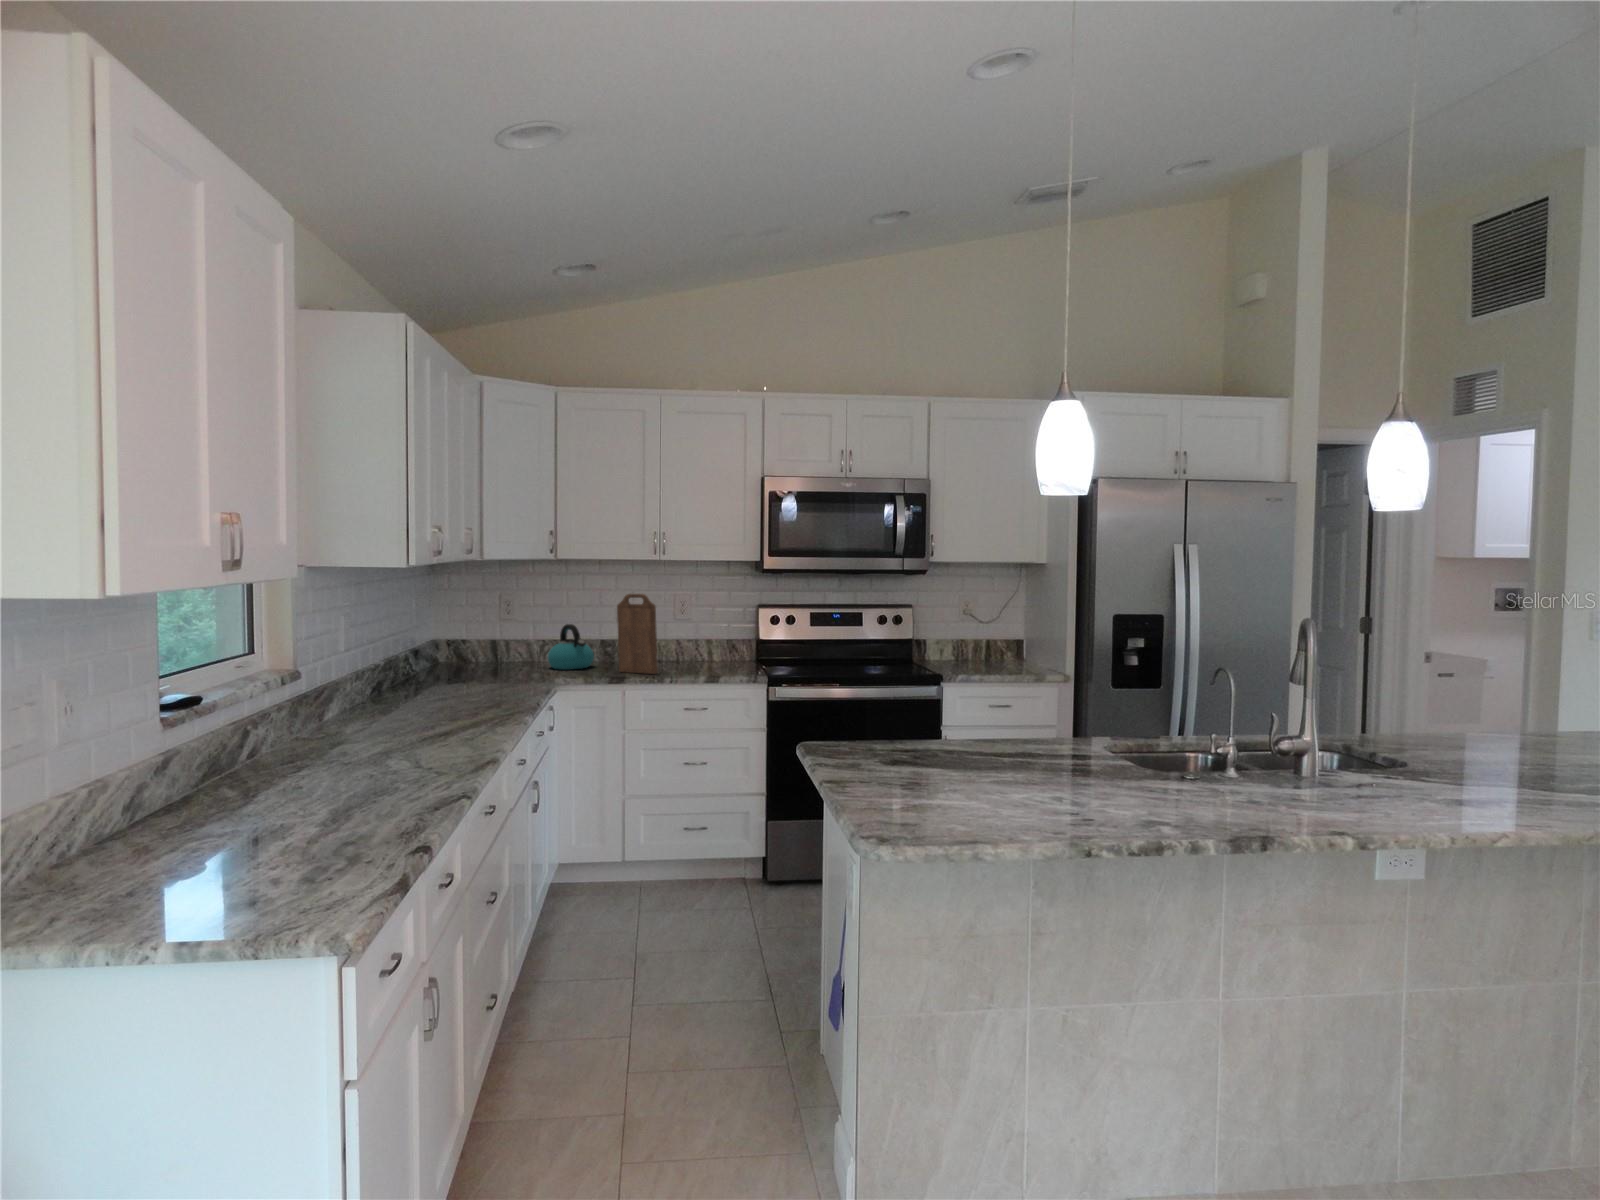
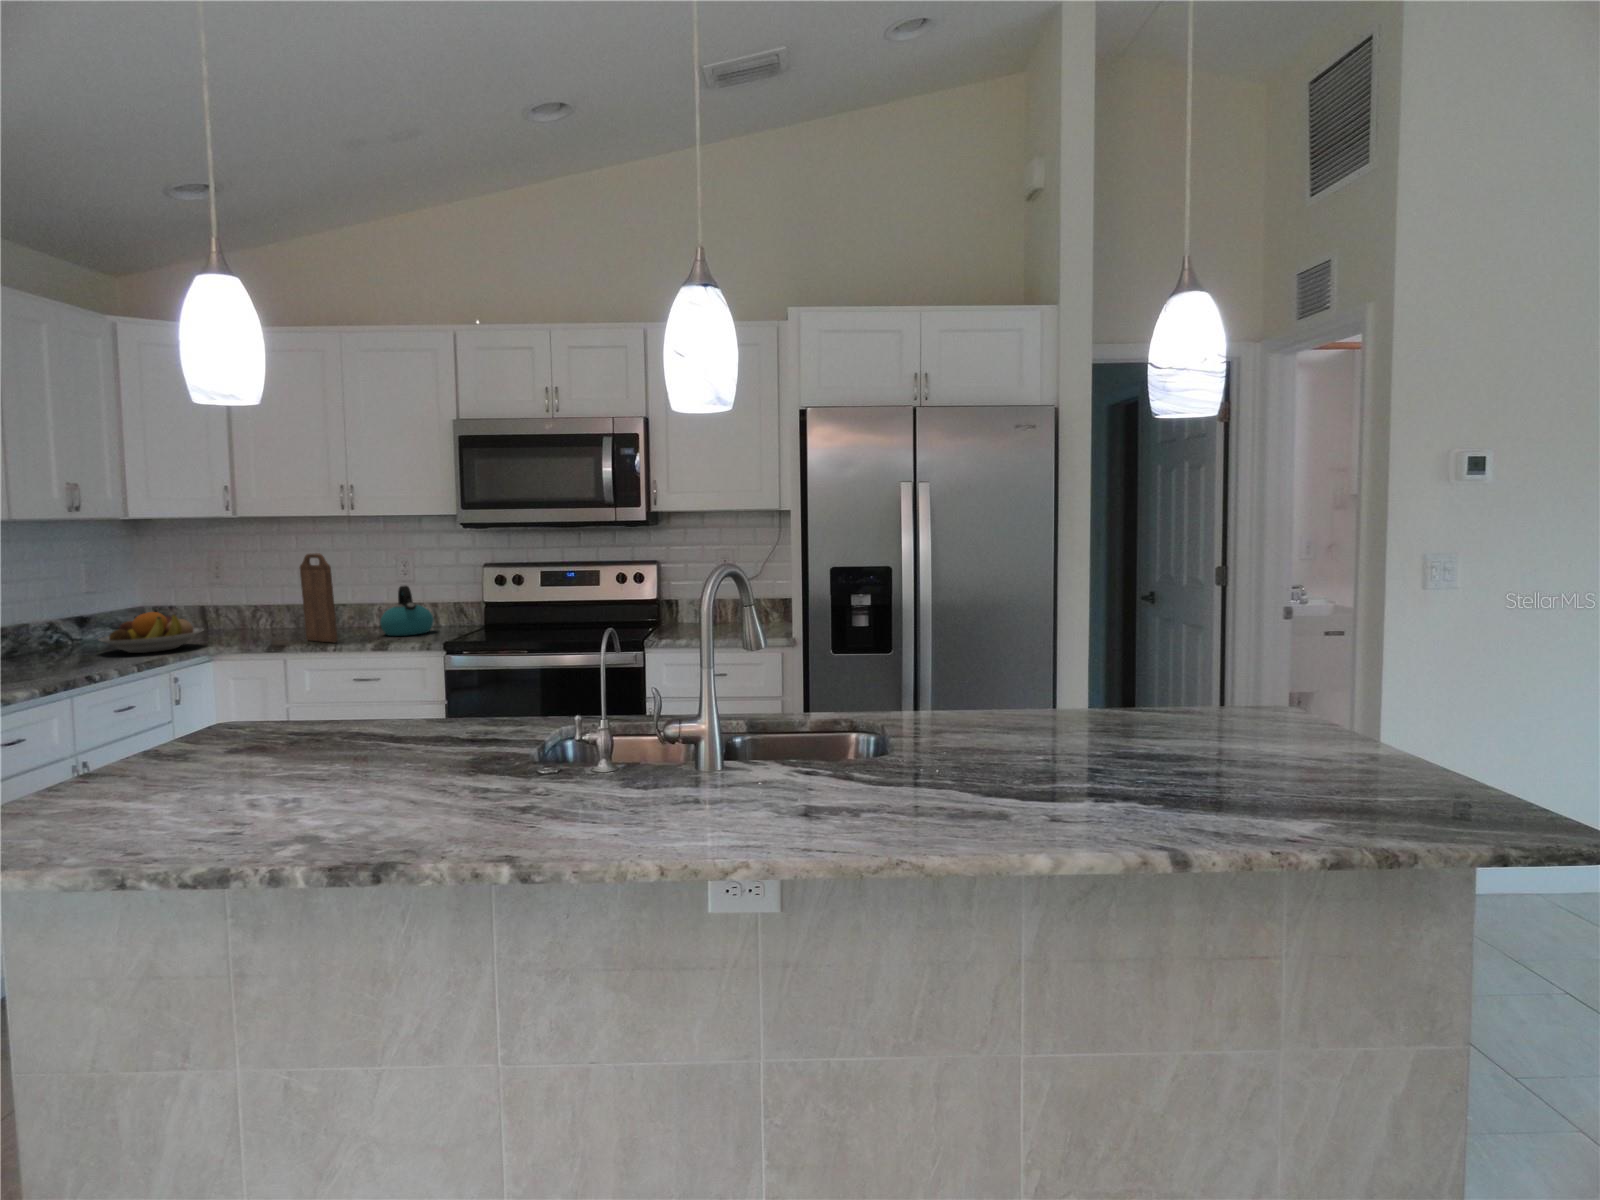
kettle: present [548,624,594,670] -> present [380,586,434,636]
fruit bowl: none [450,644,537,682] -> present [98,612,203,653]

